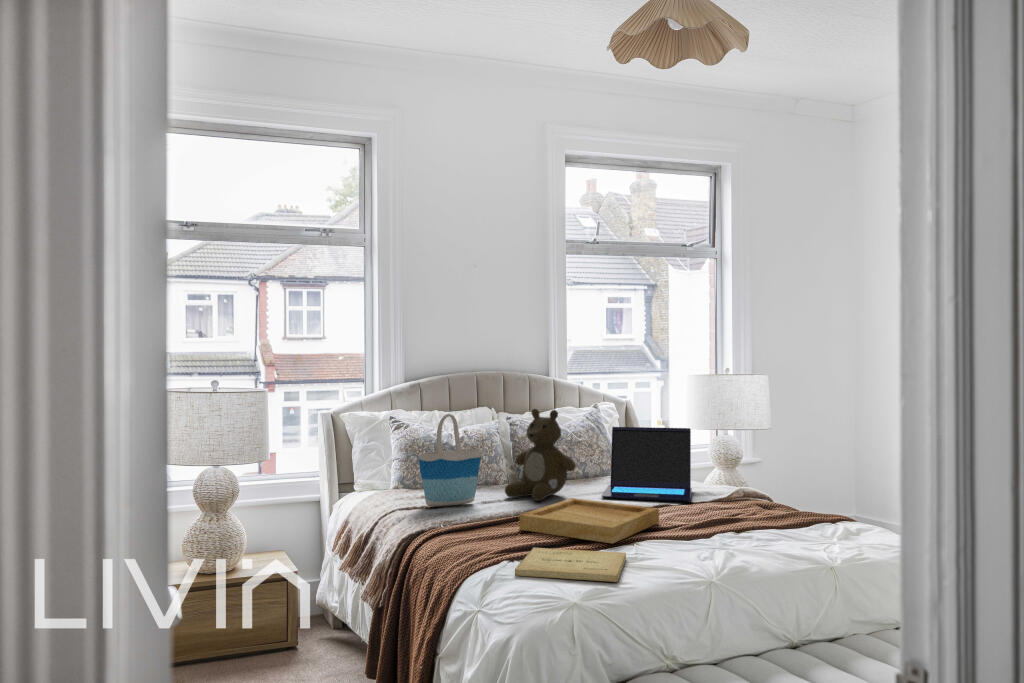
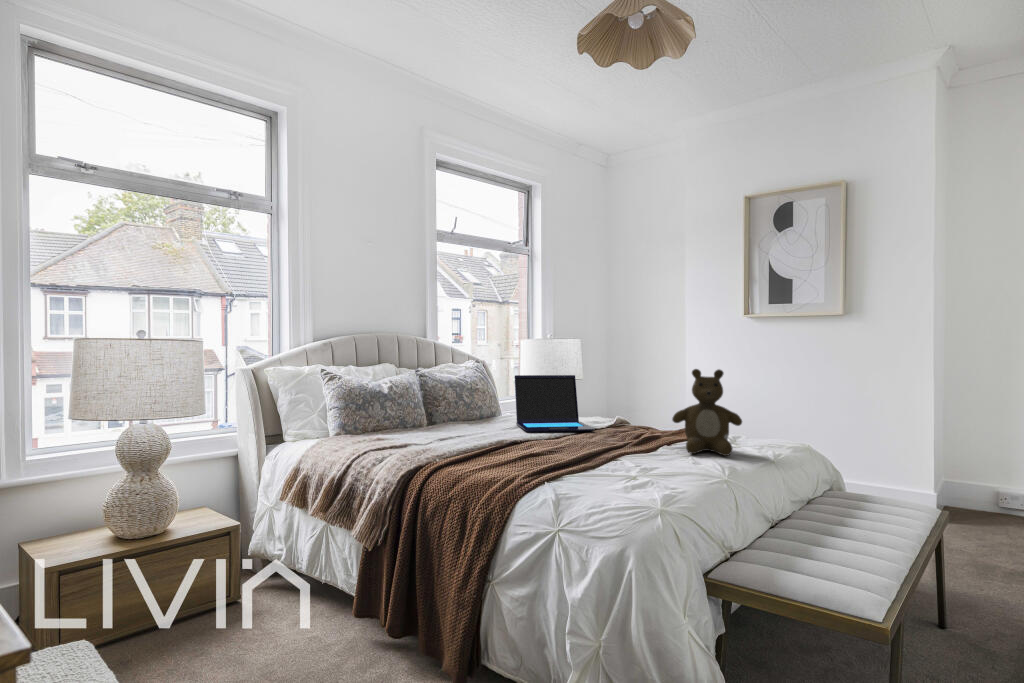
teddy bear: present [505,409,575,501] -> present [672,369,742,456]
tote bag: present [419,414,482,507] -> none [390,362,438,447]
tray: present [519,498,659,543] -> none [505,432,601,464]
book: present [515,548,626,582] -> none [549,469,654,495]

